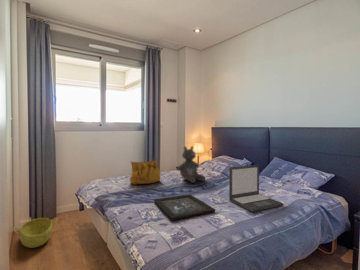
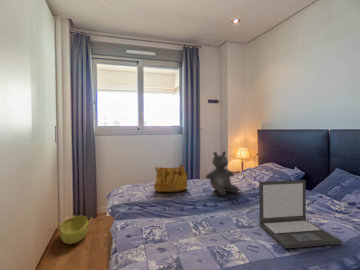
tray: present [154,194,215,221] -> none [166,211,233,246]

